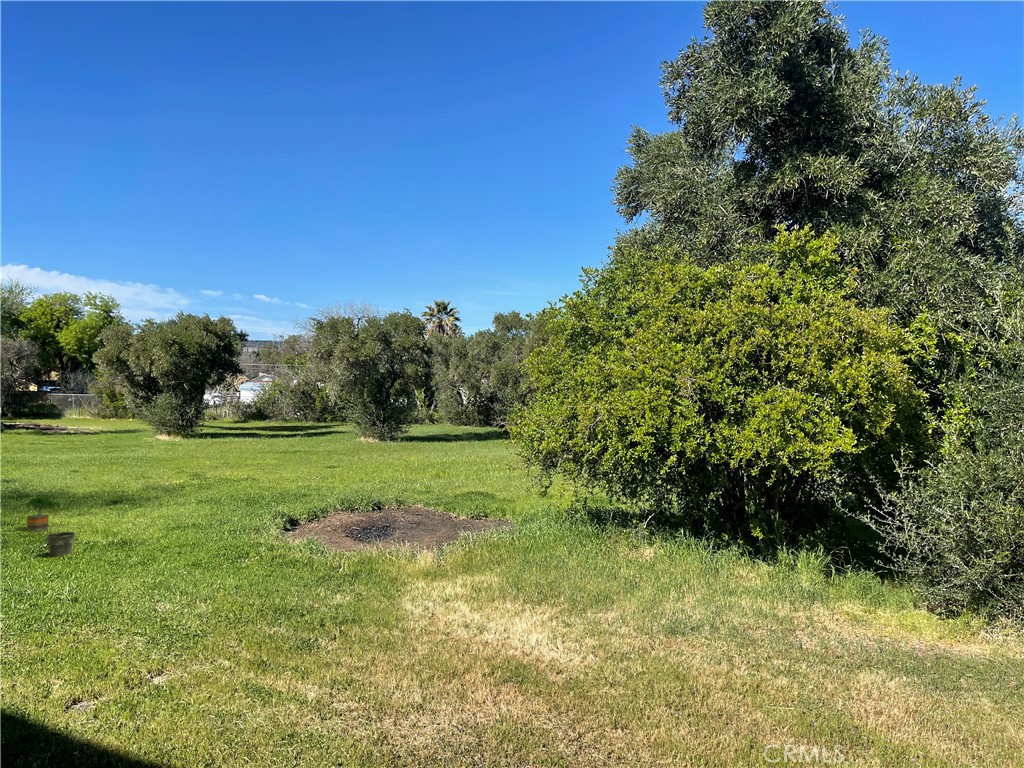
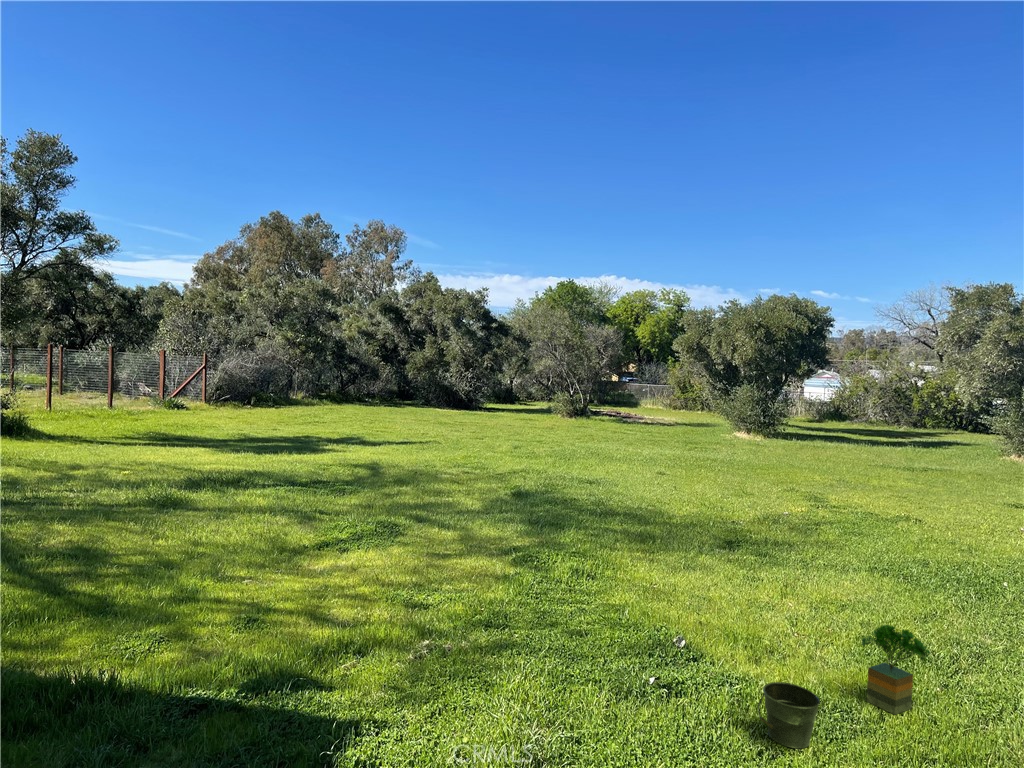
potted tree: present [25,498,55,532] -> present [862,624,930,715]

